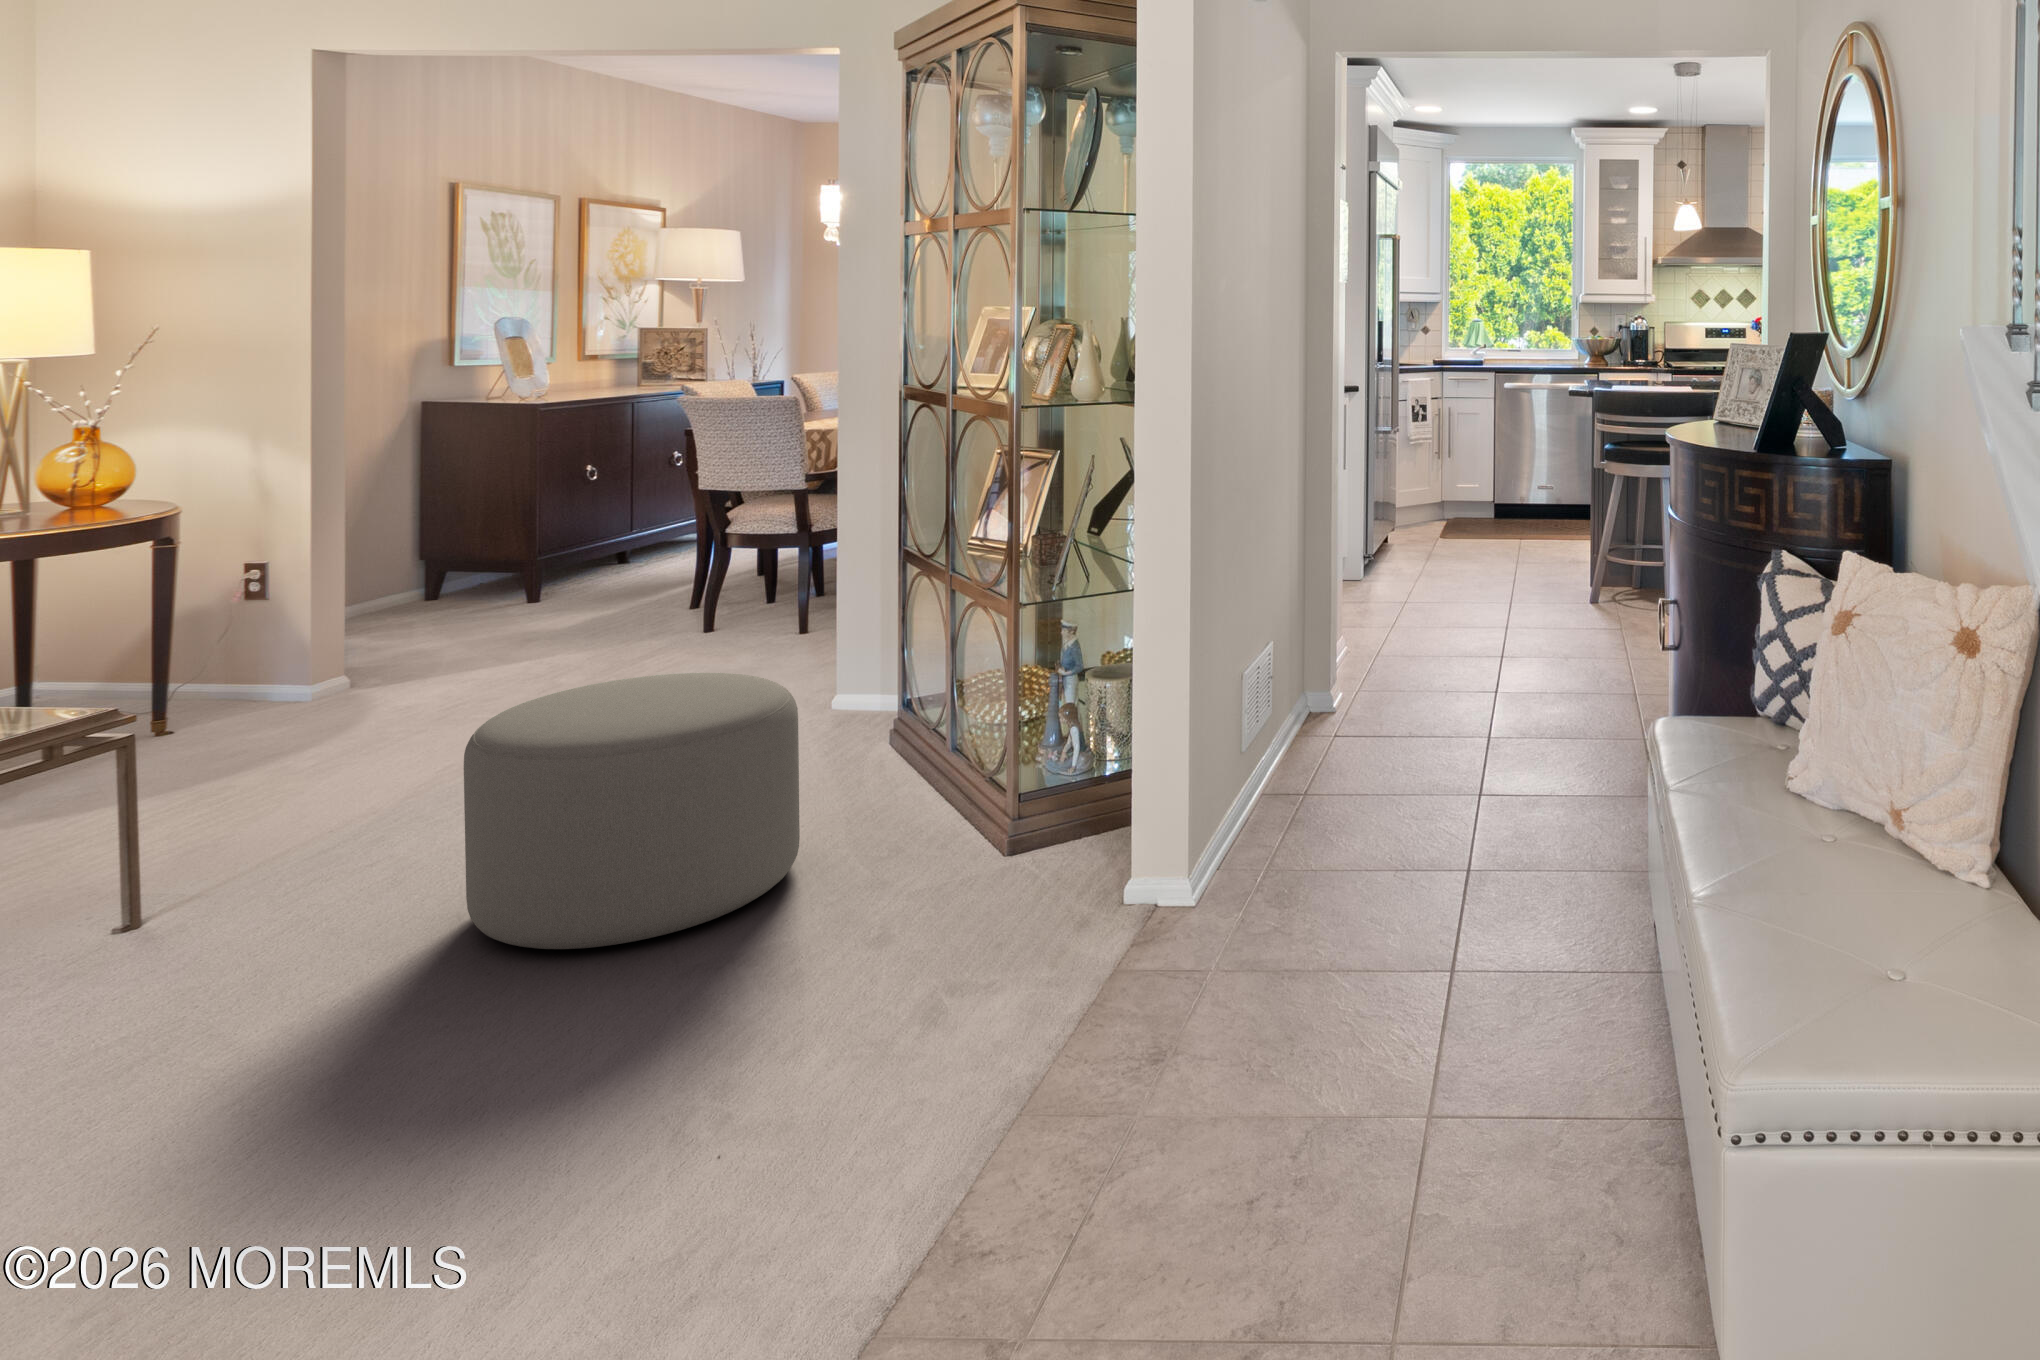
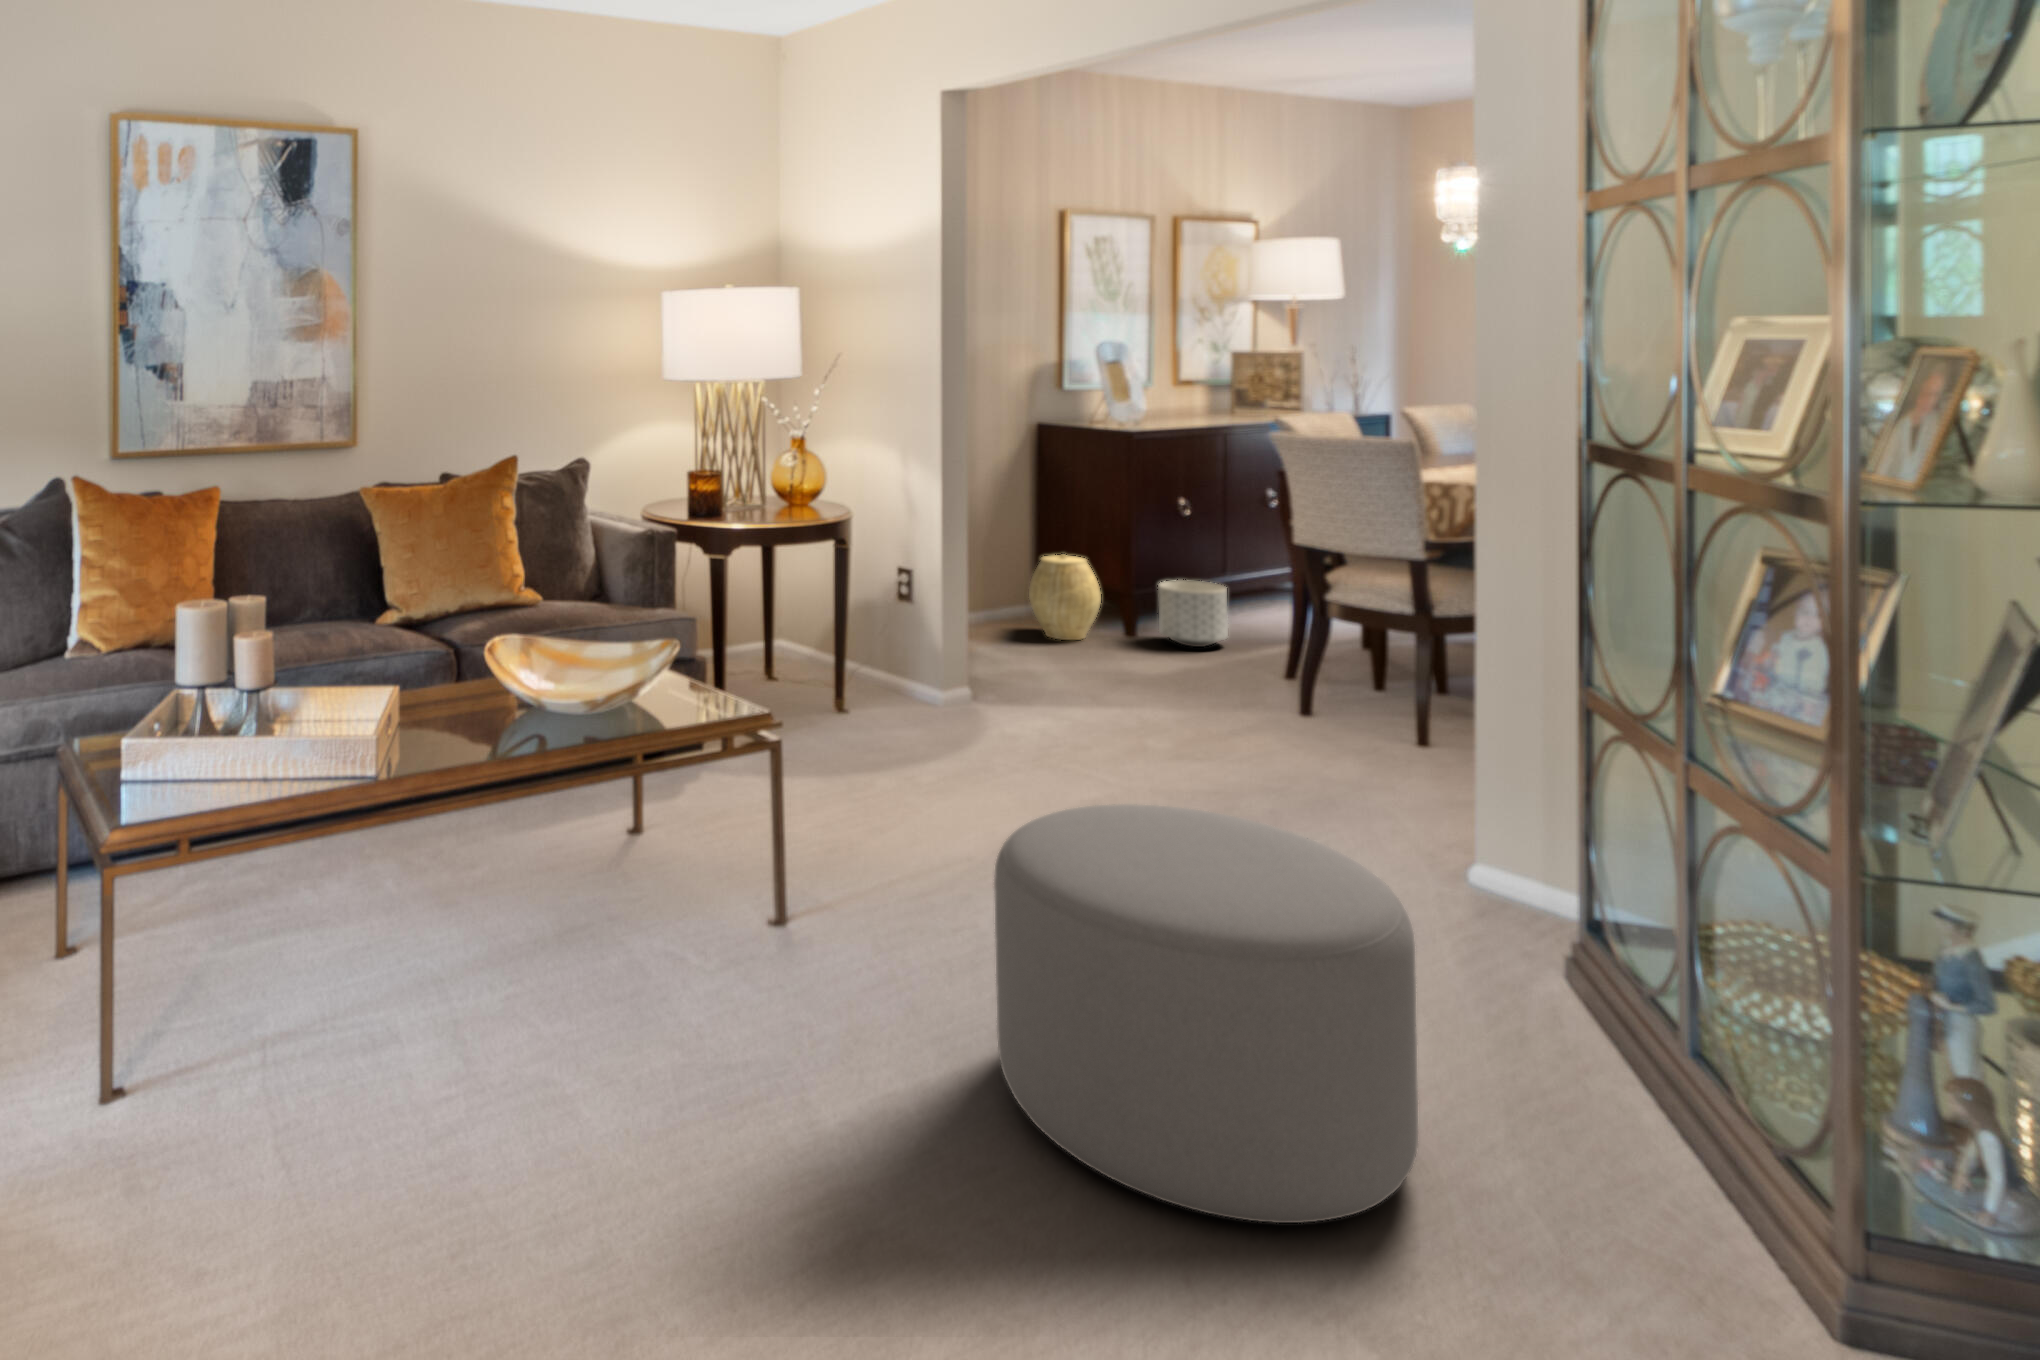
woven basket: none [415,533,502,623] -> present [1029,554,1101,640]
planter: none [566,543,637,605] -> present [1158,580,1228,647]

